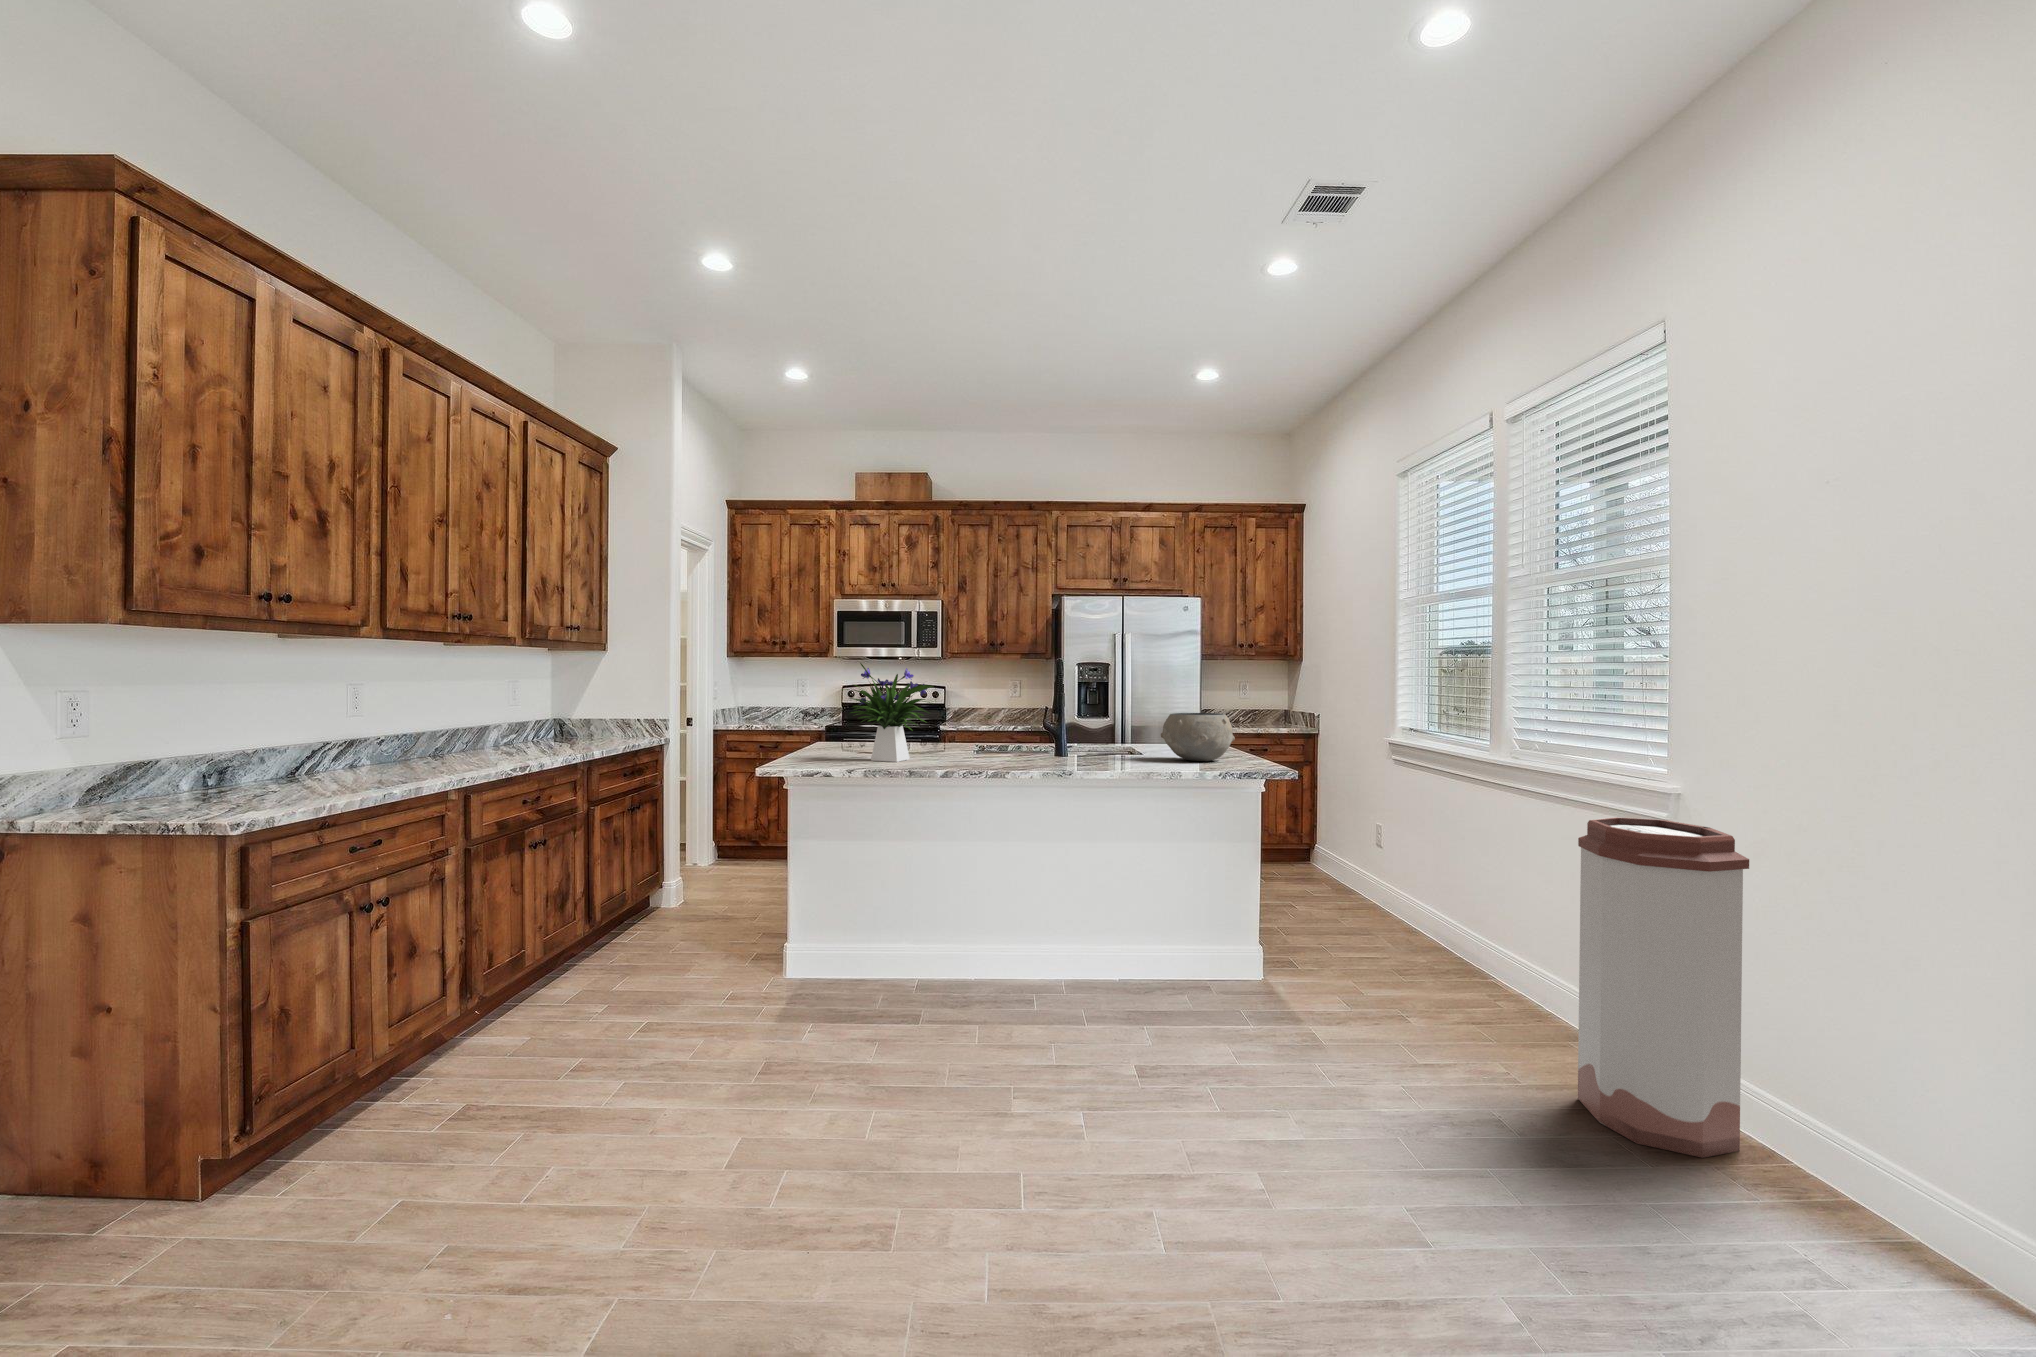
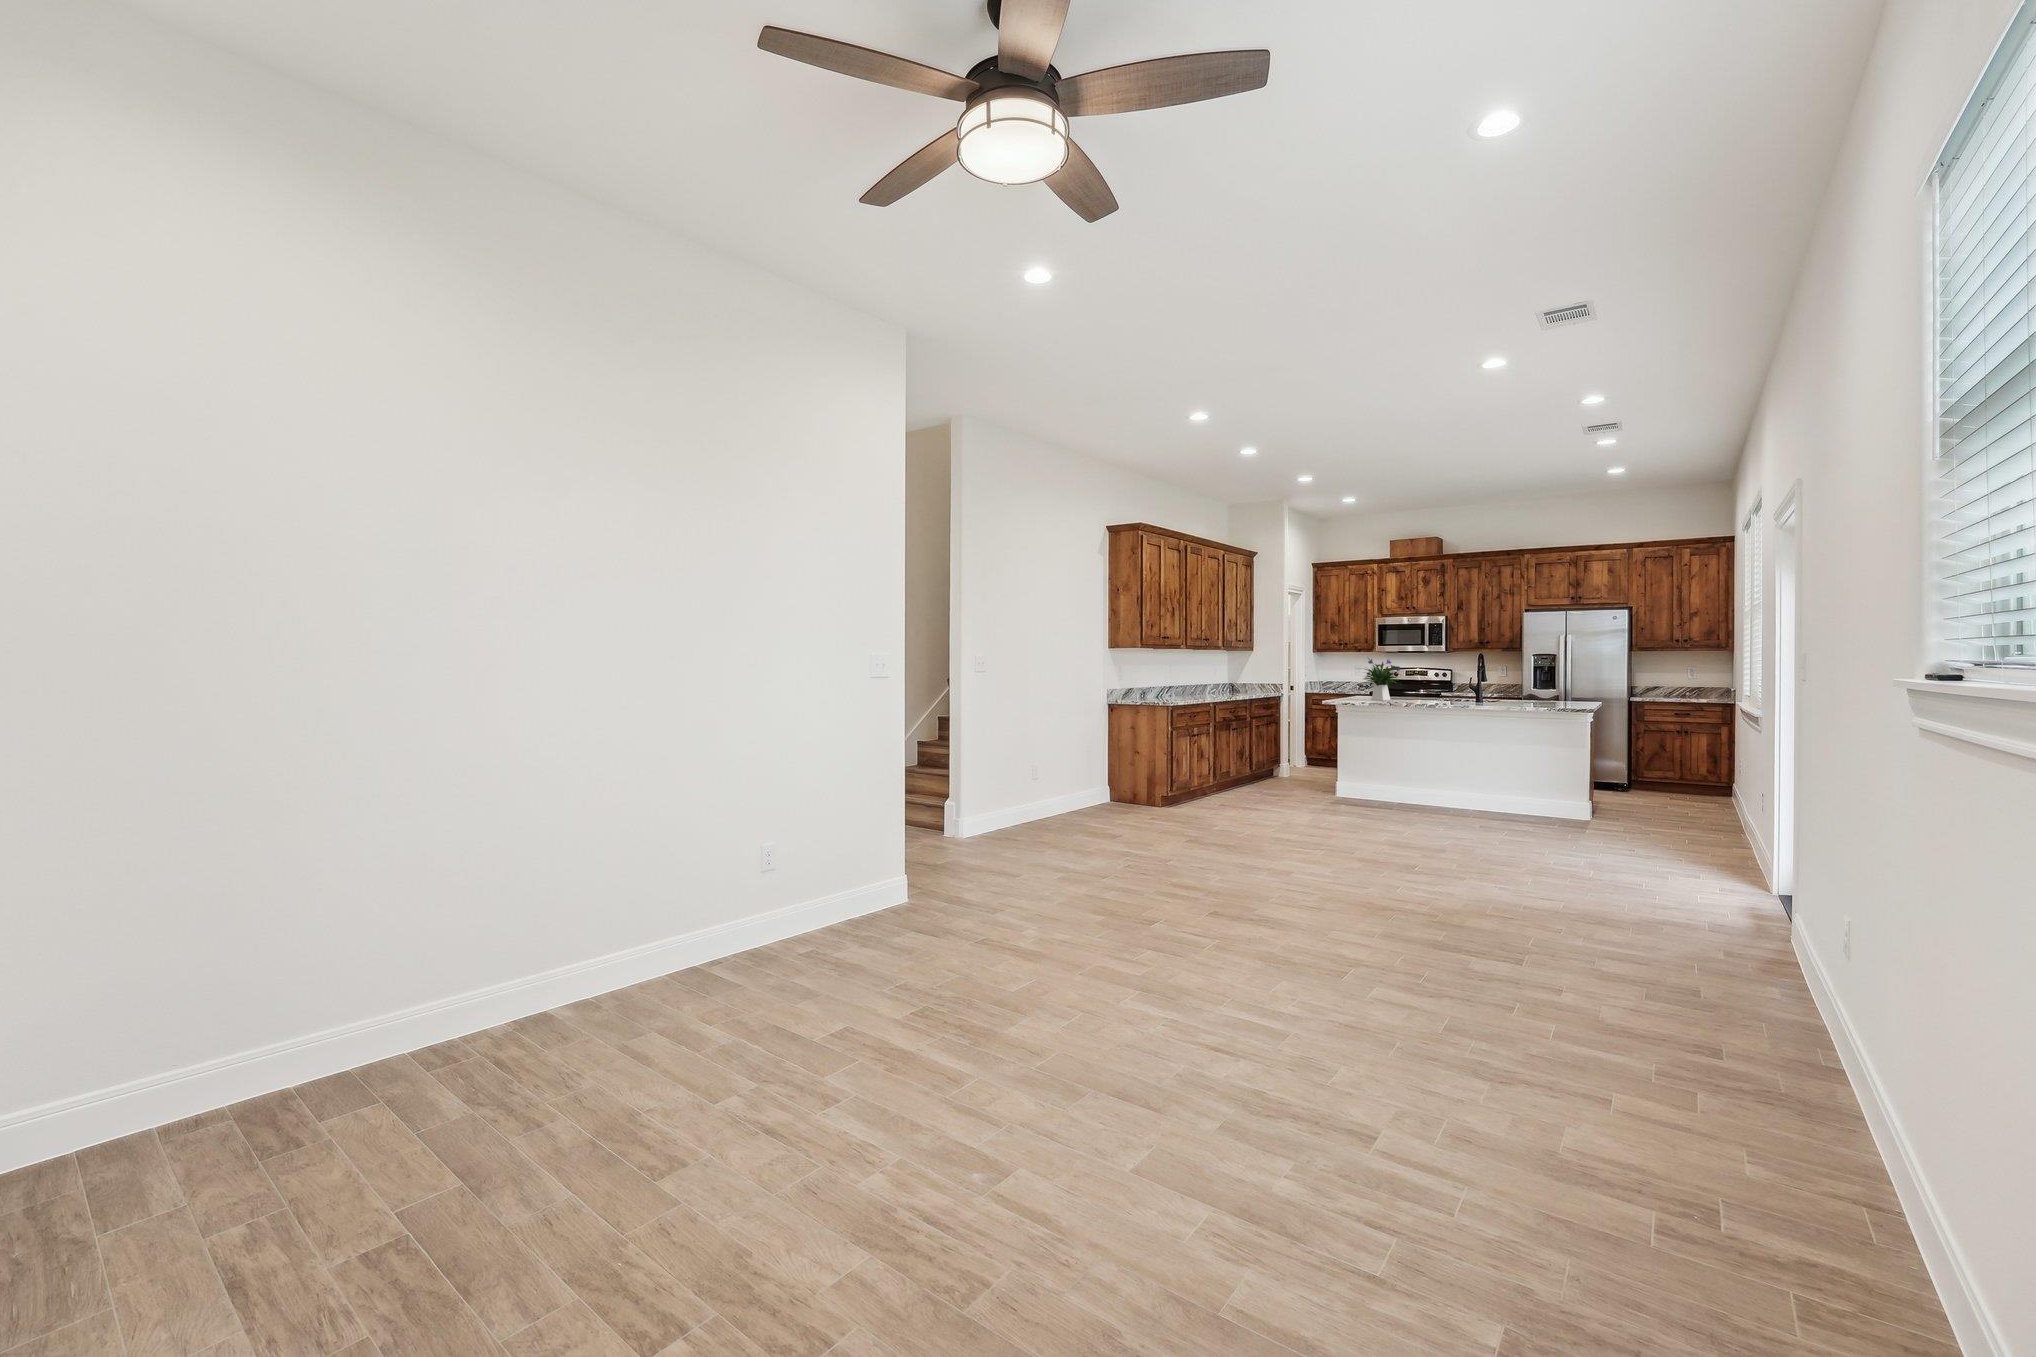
ceramic bowl: present [1161,713,1235,761] -> none [1525,681,1566,705]
trash can: present [1578,817,1749,1158] -> none [1669,724,1736,859]

